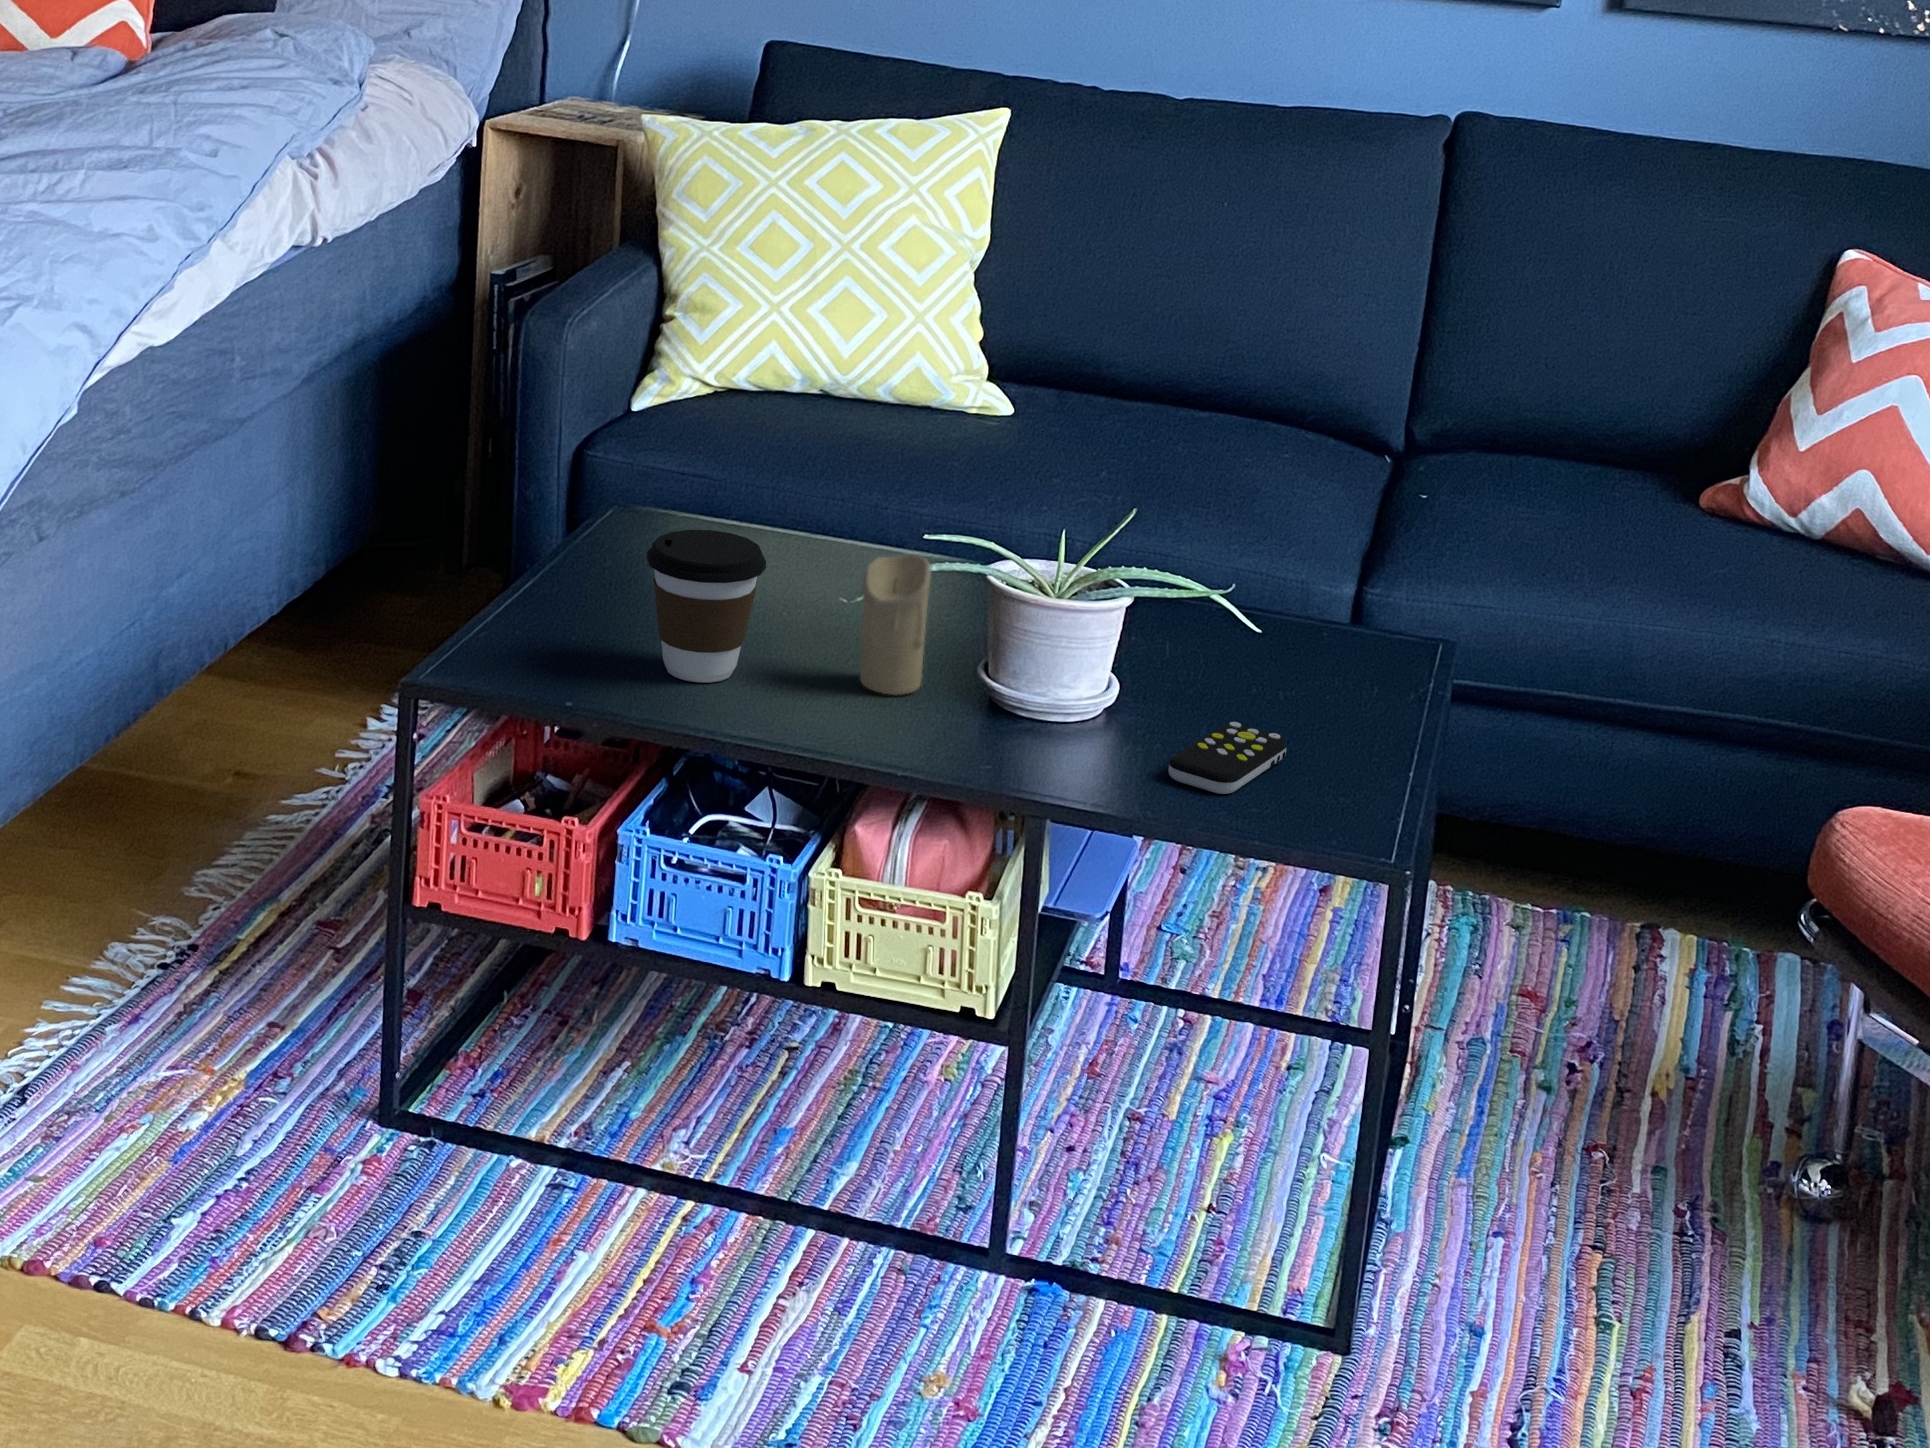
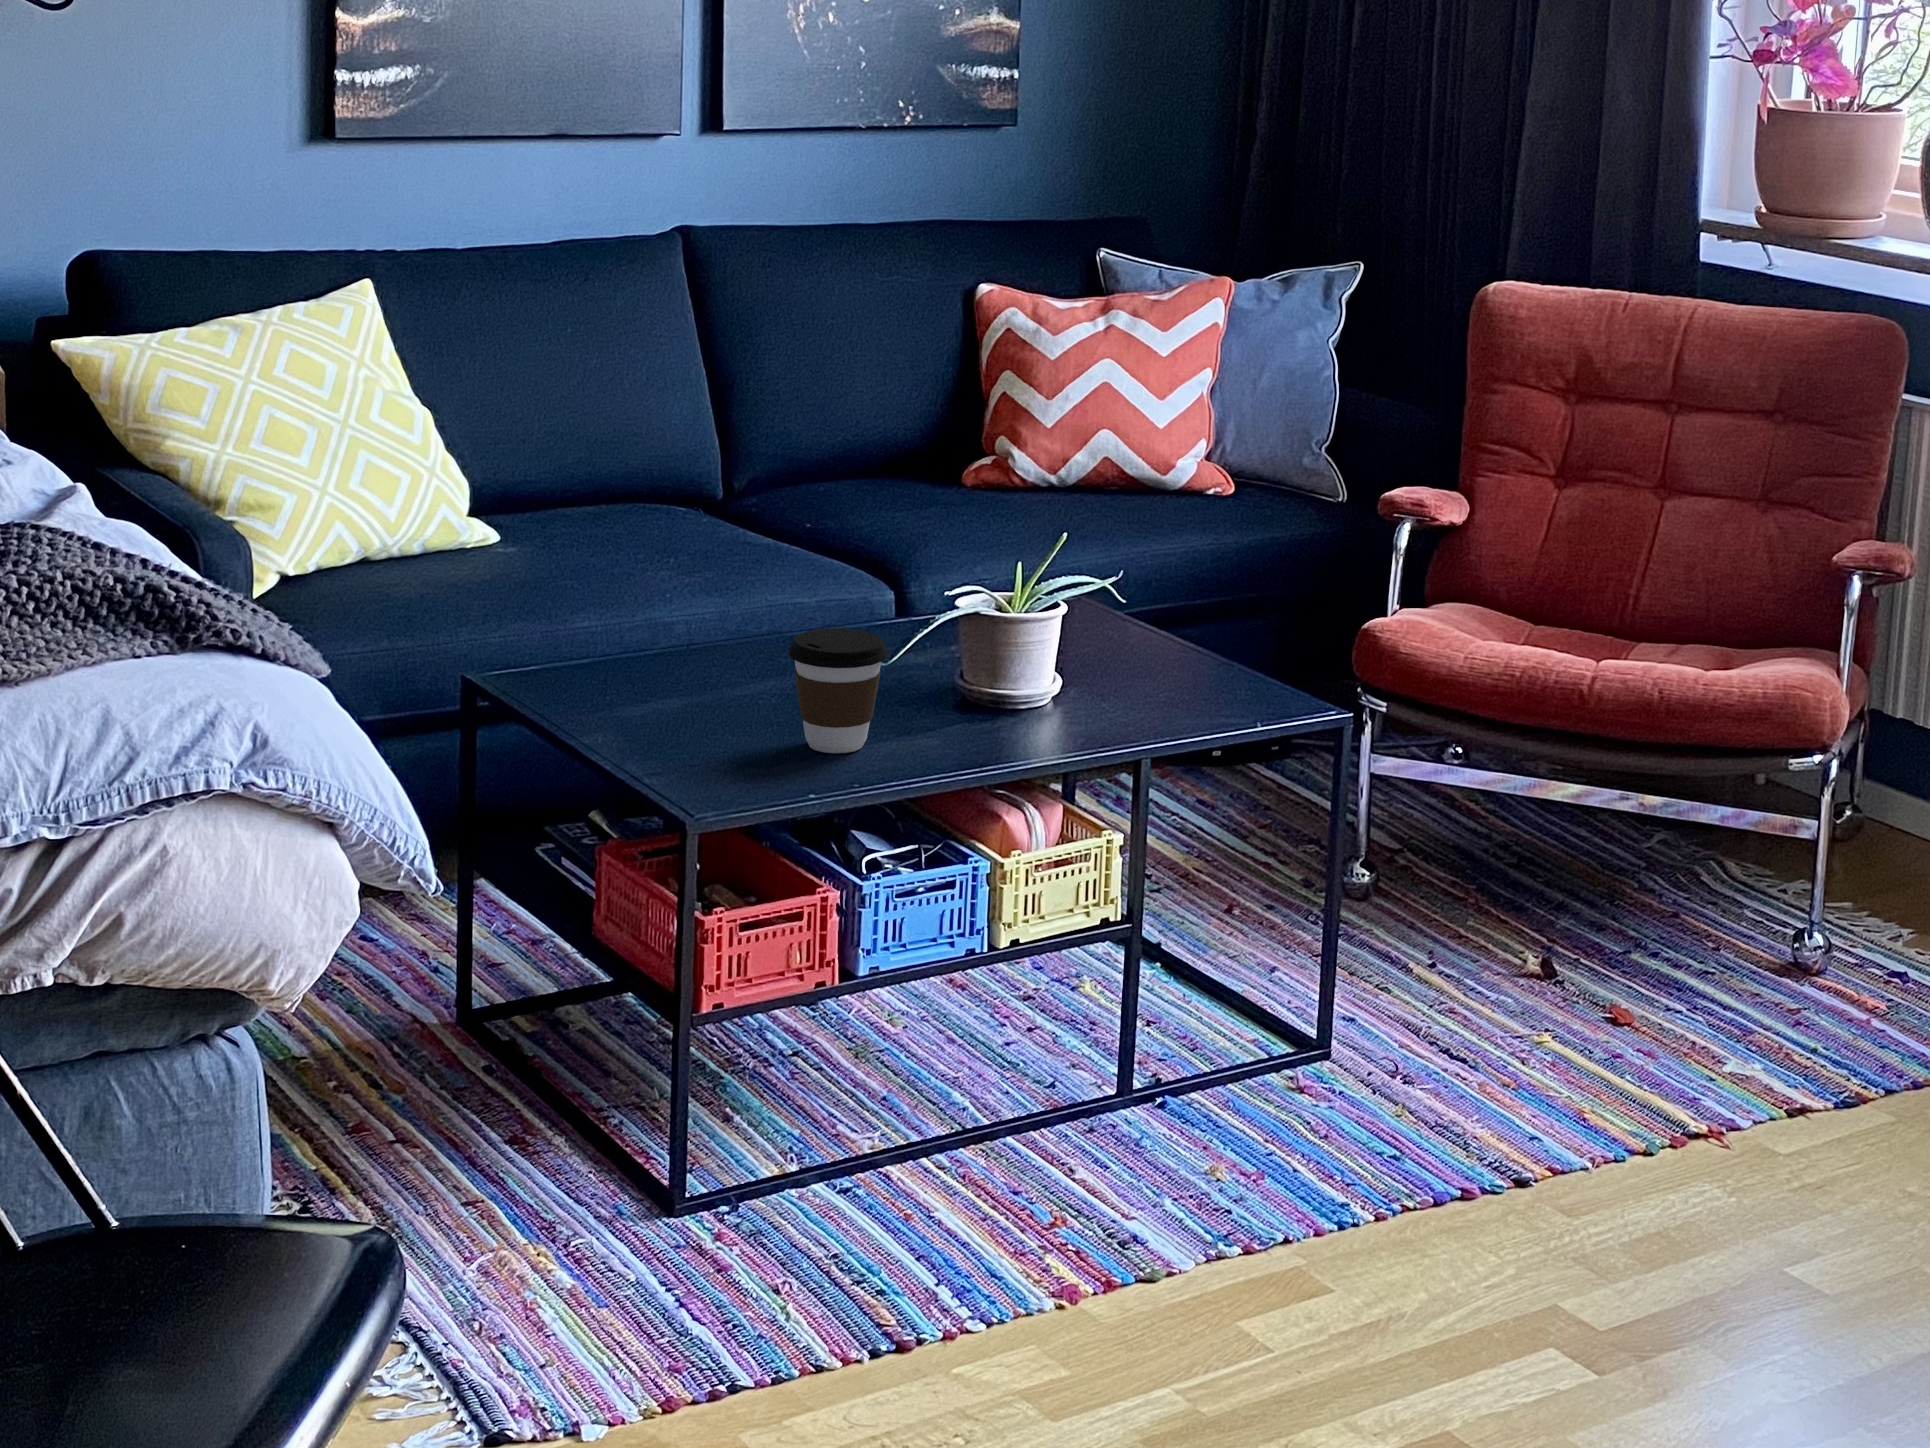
candle: present [860,555,931,695] -> none [919,607,974,720]
remote control: present [1168,722,1287,794] -> none [1159,661,1235,706]

